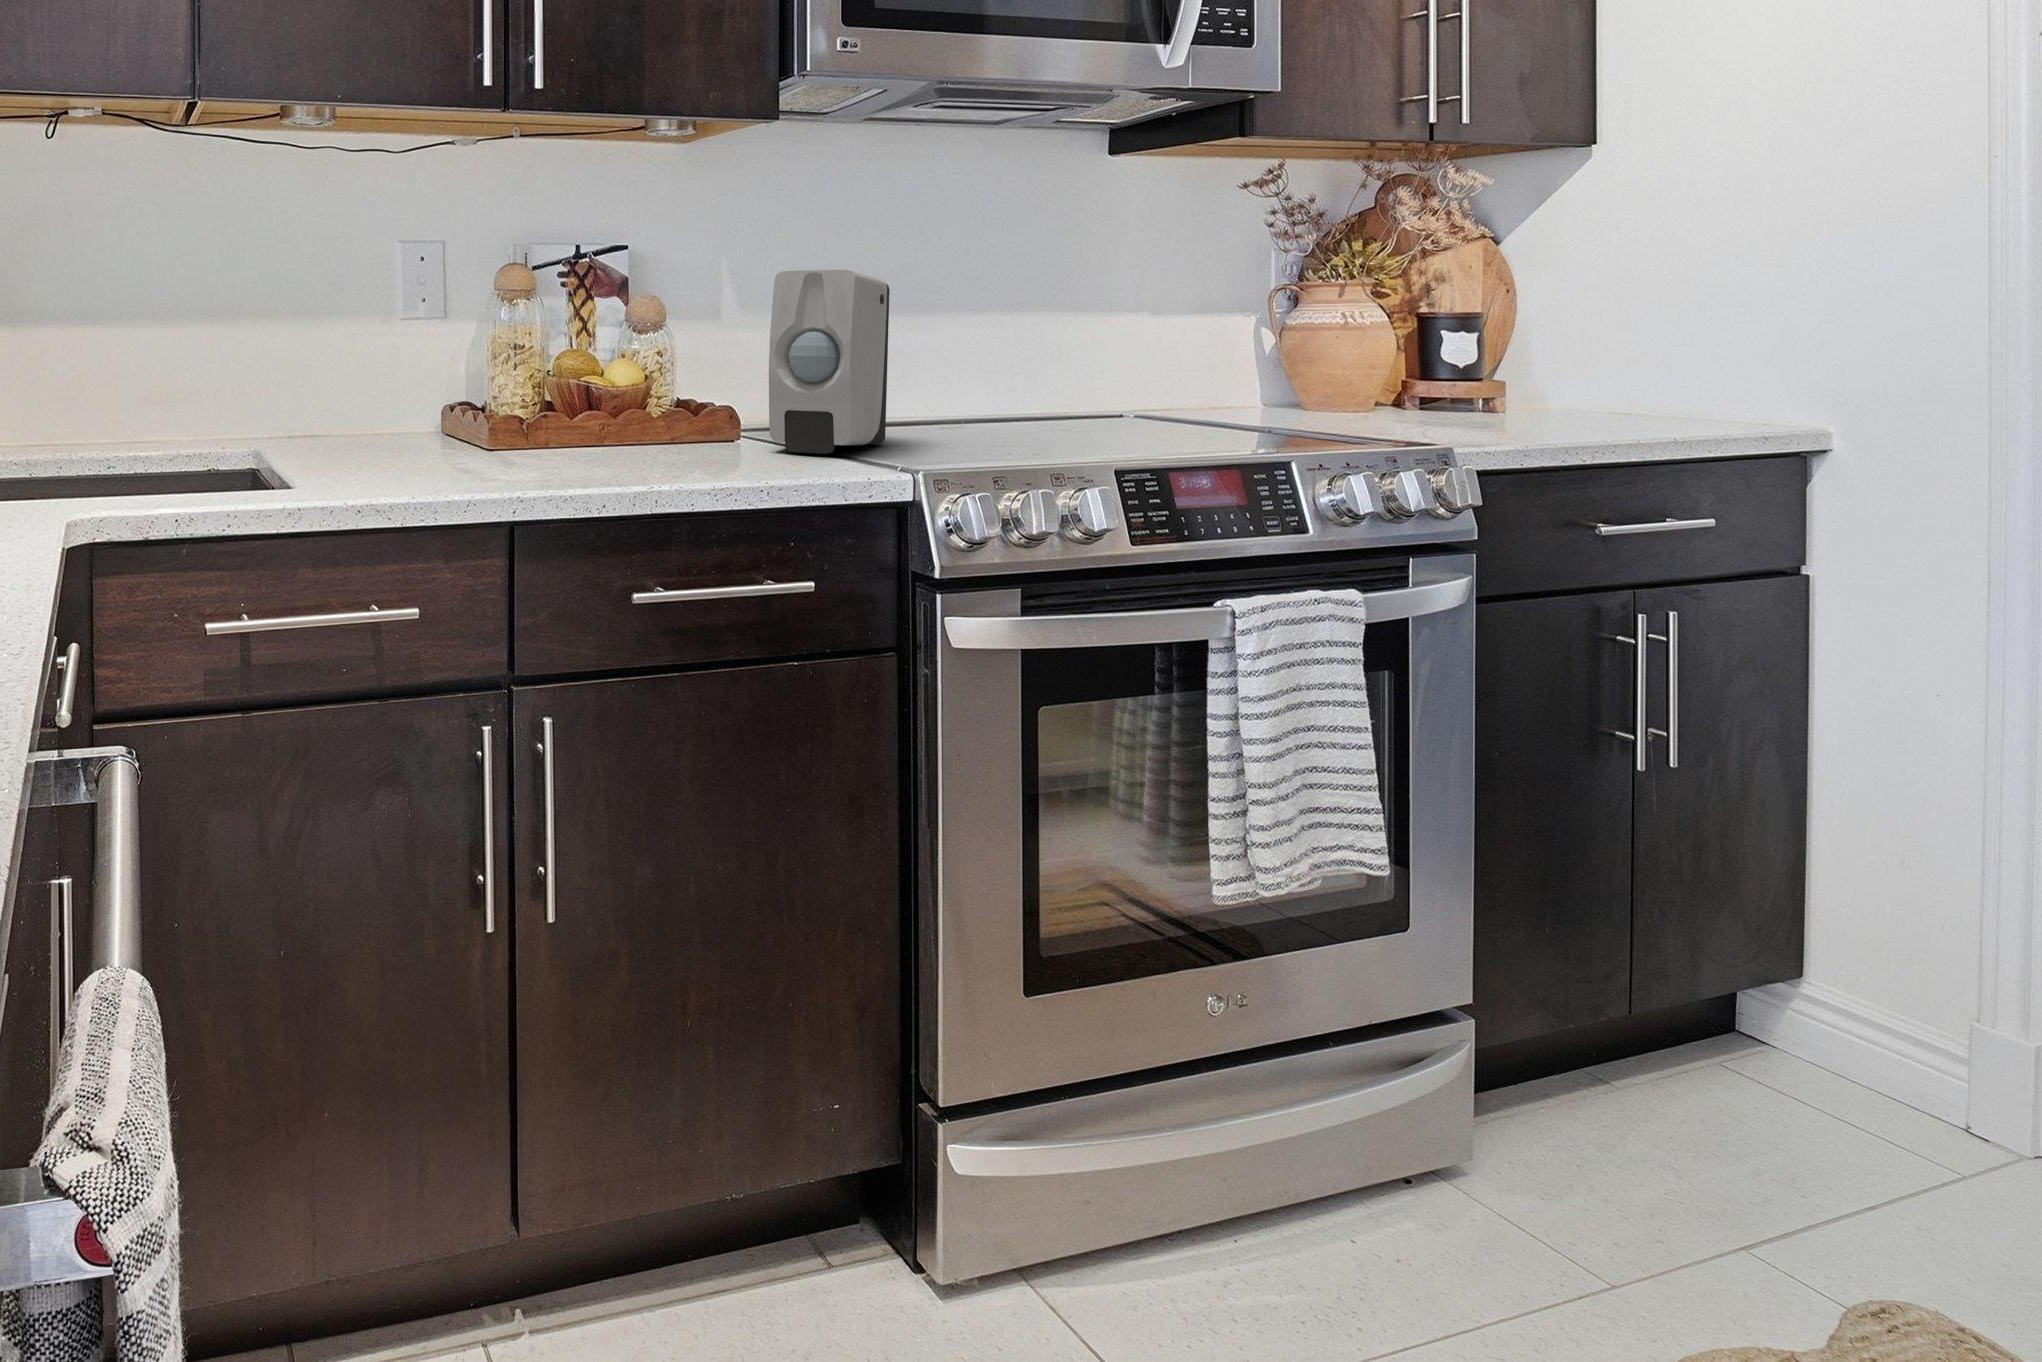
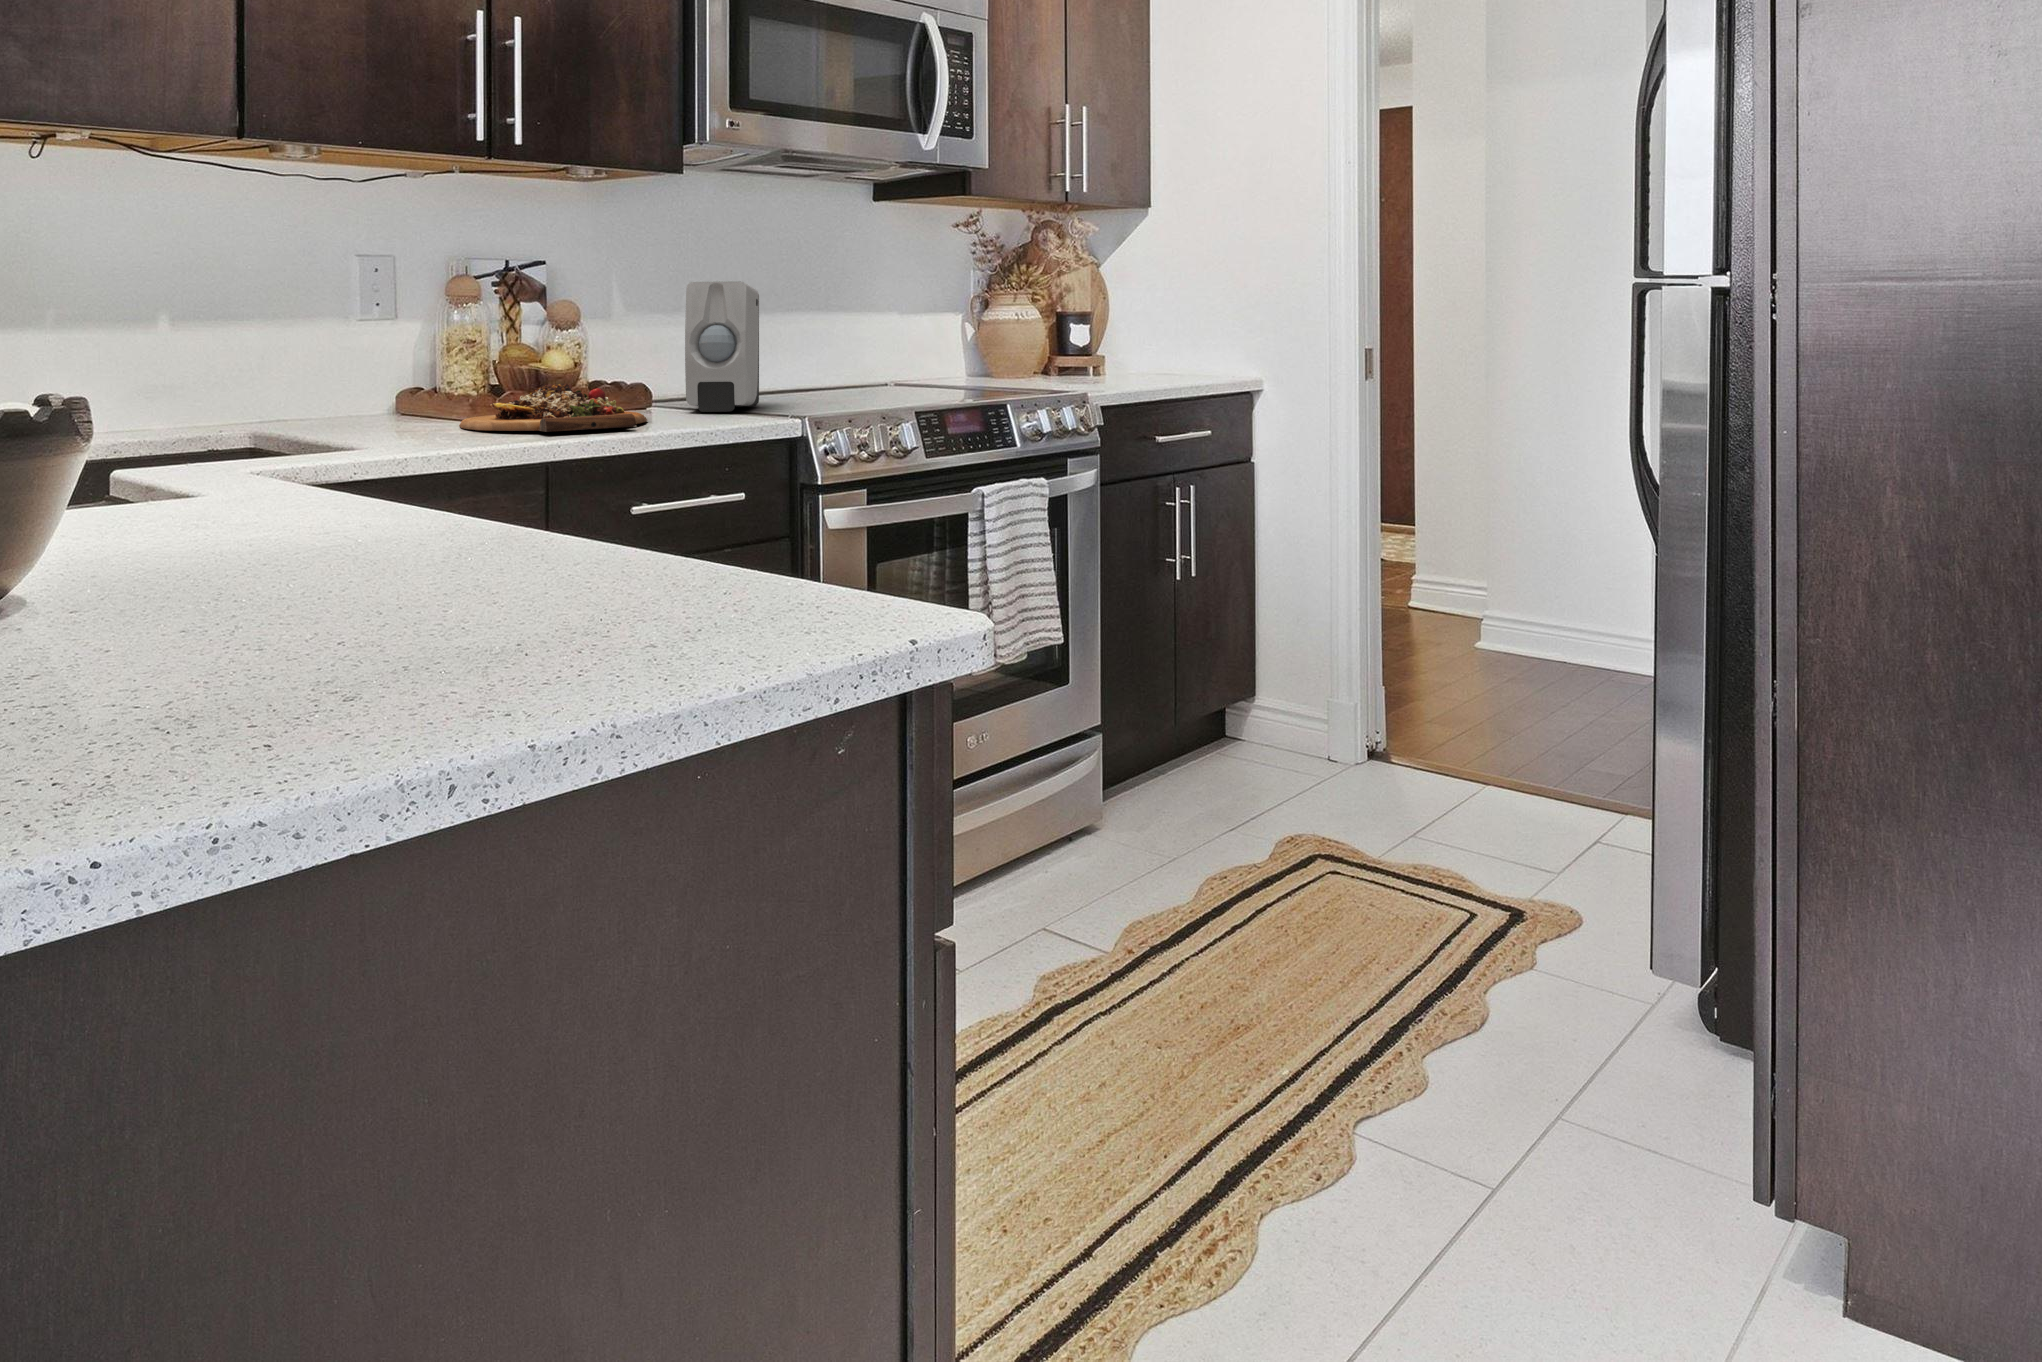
cutting board: none [460,407,698,478] -> present [459,384,647,432]

